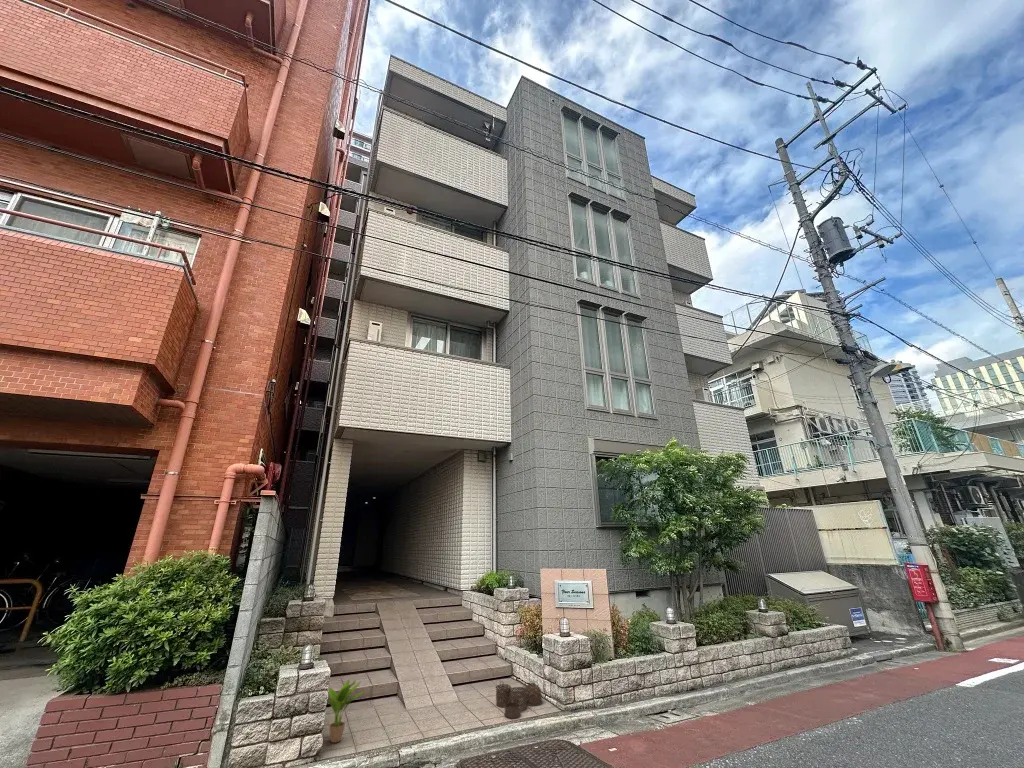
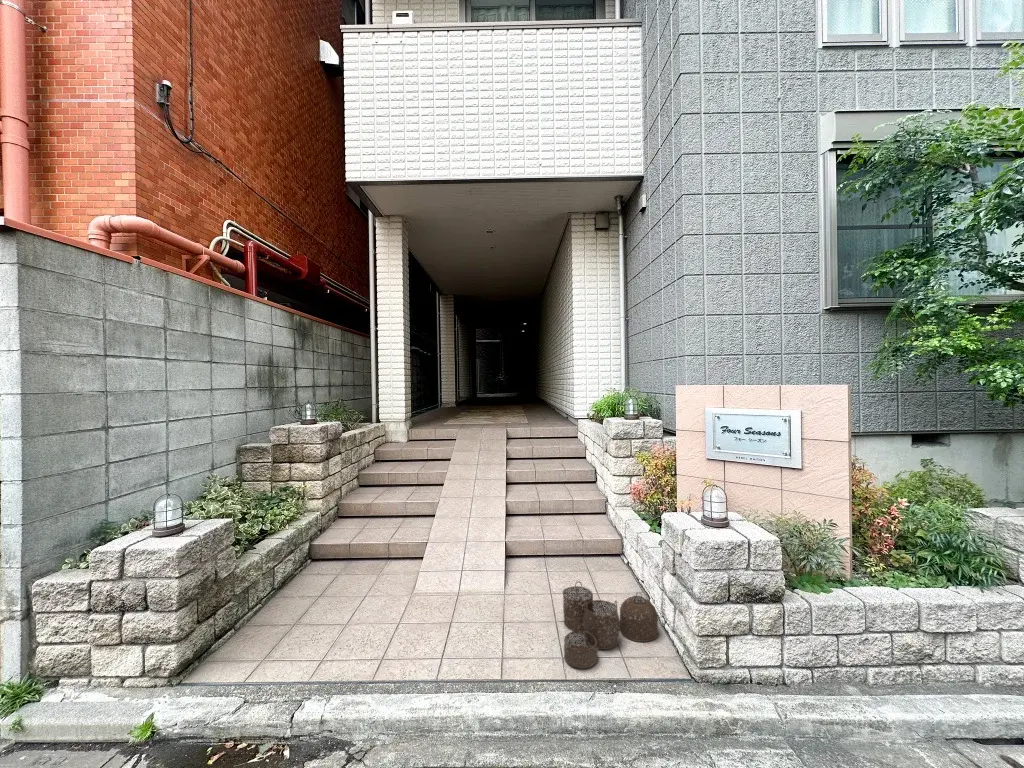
potted plant: present [327,680,363,743] -> none [220,548,298,644]

